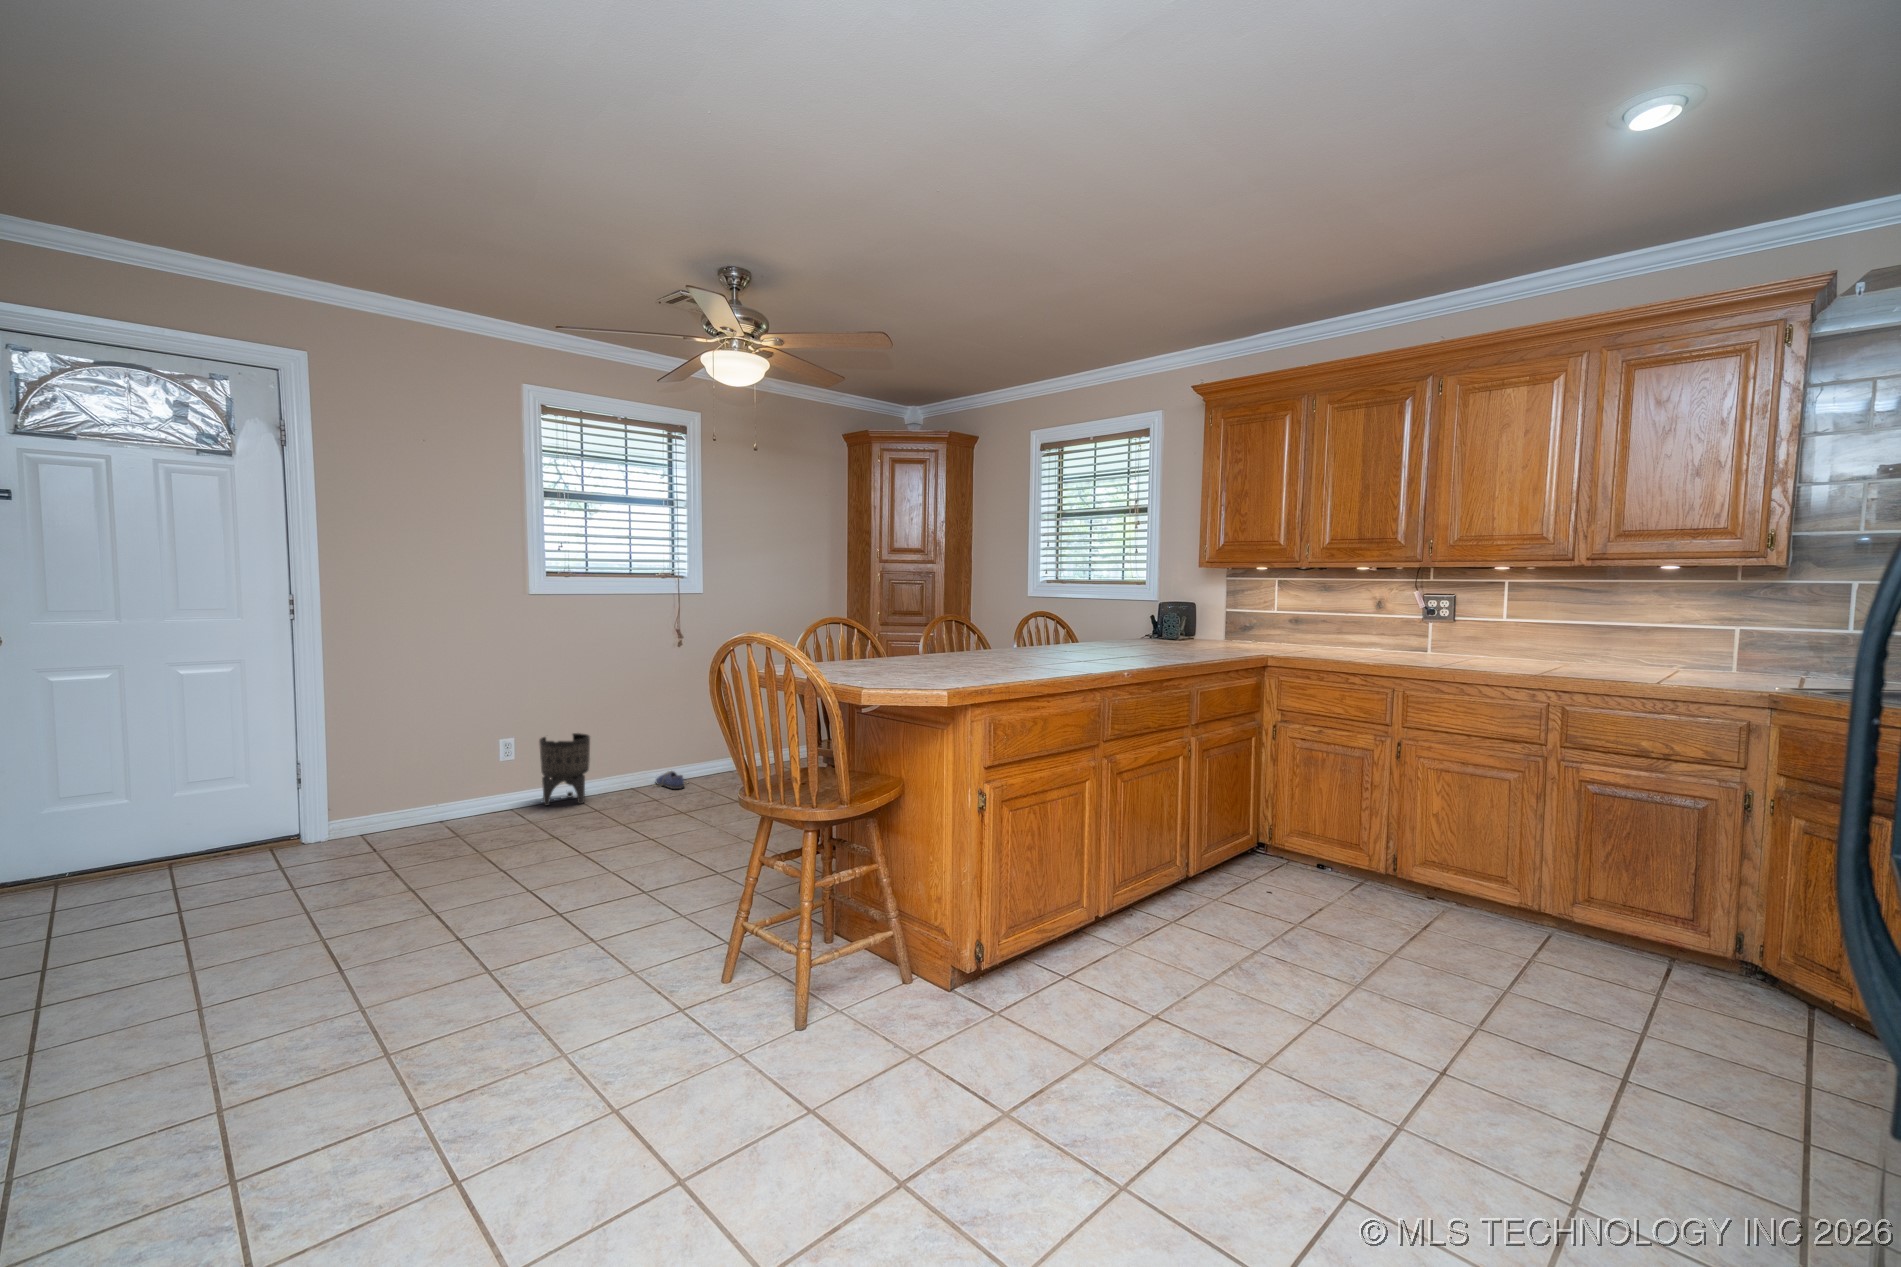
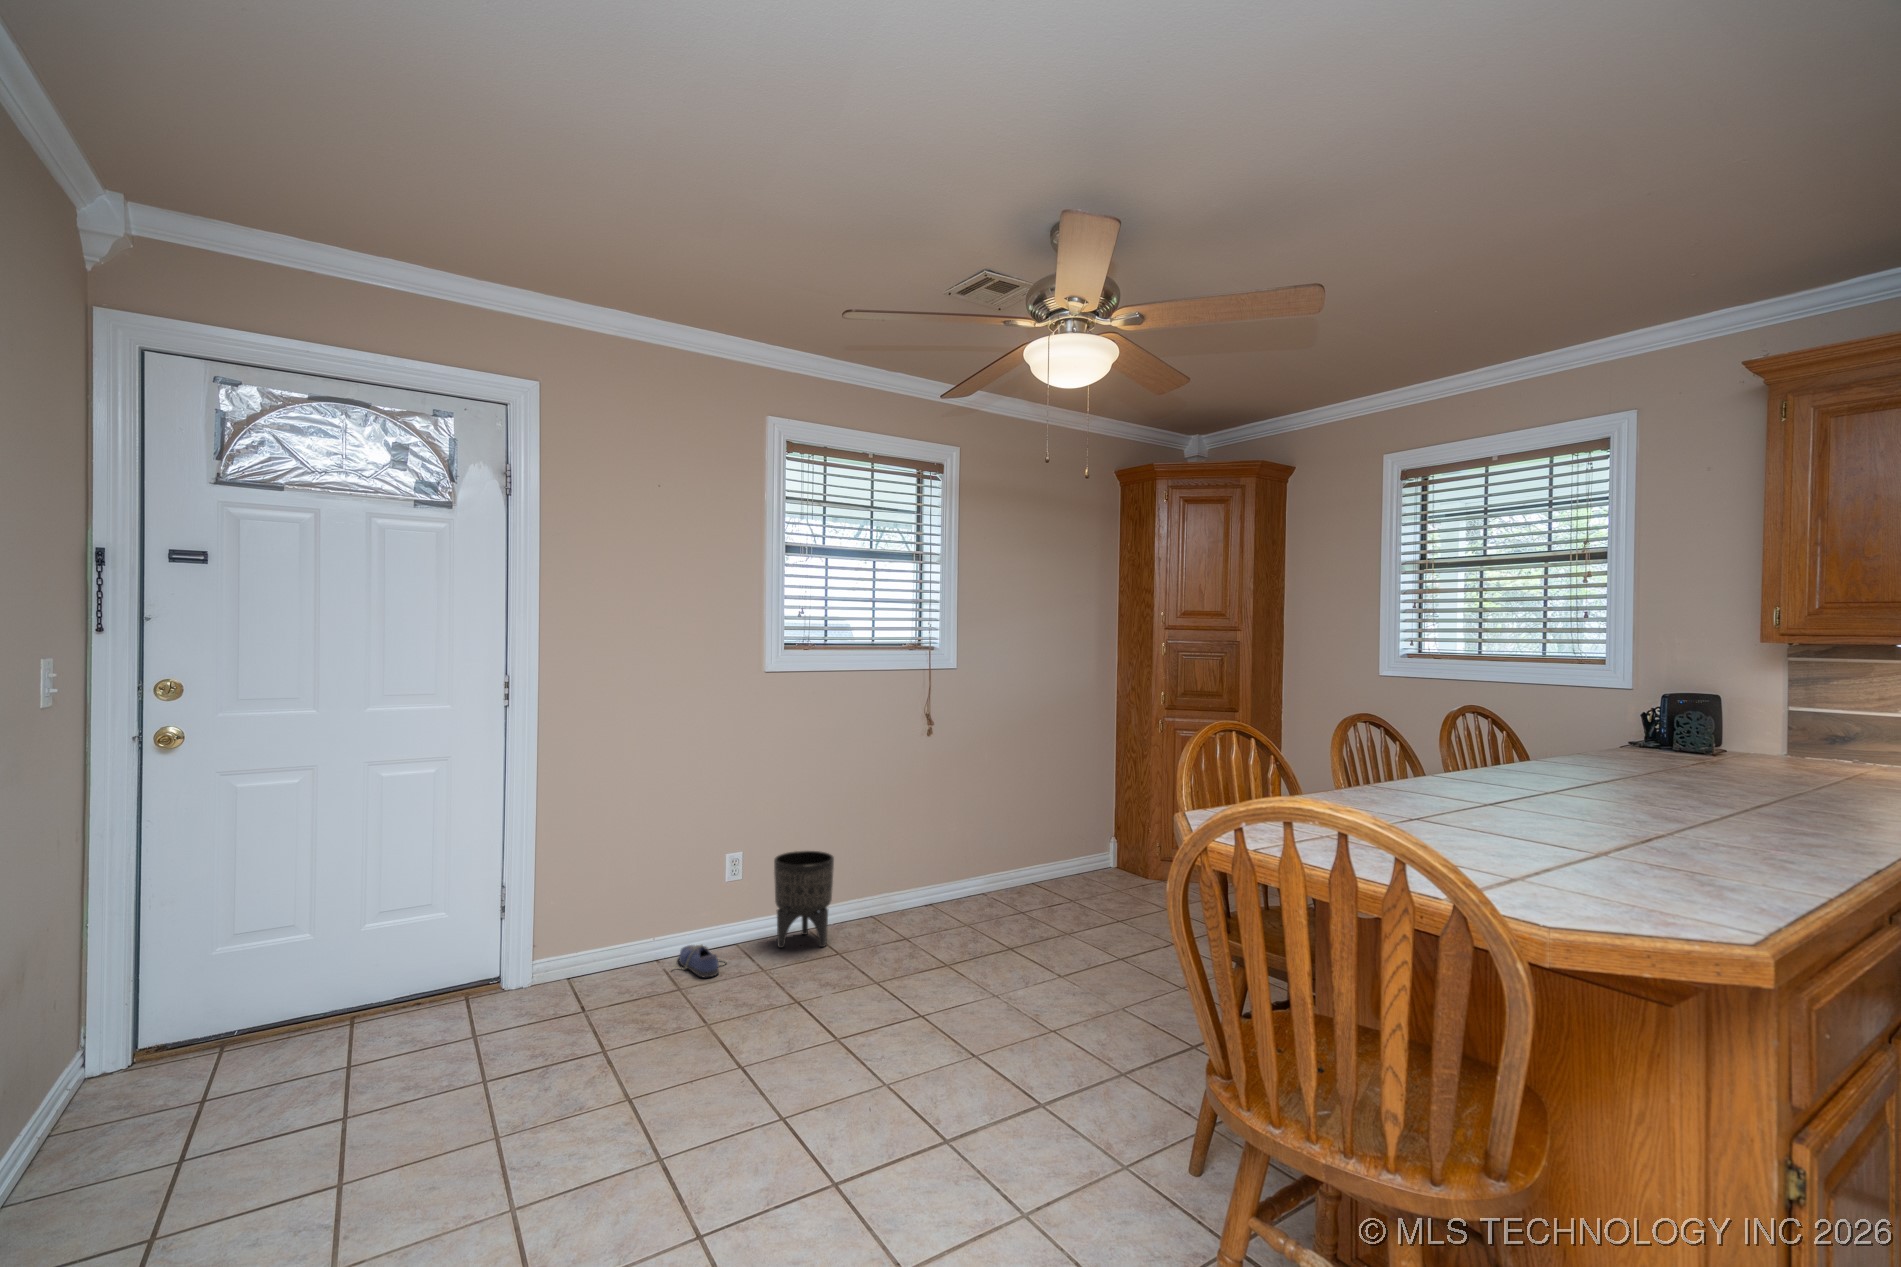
shoe: present [656,771,688,789] -> present [679,945,726,977]

